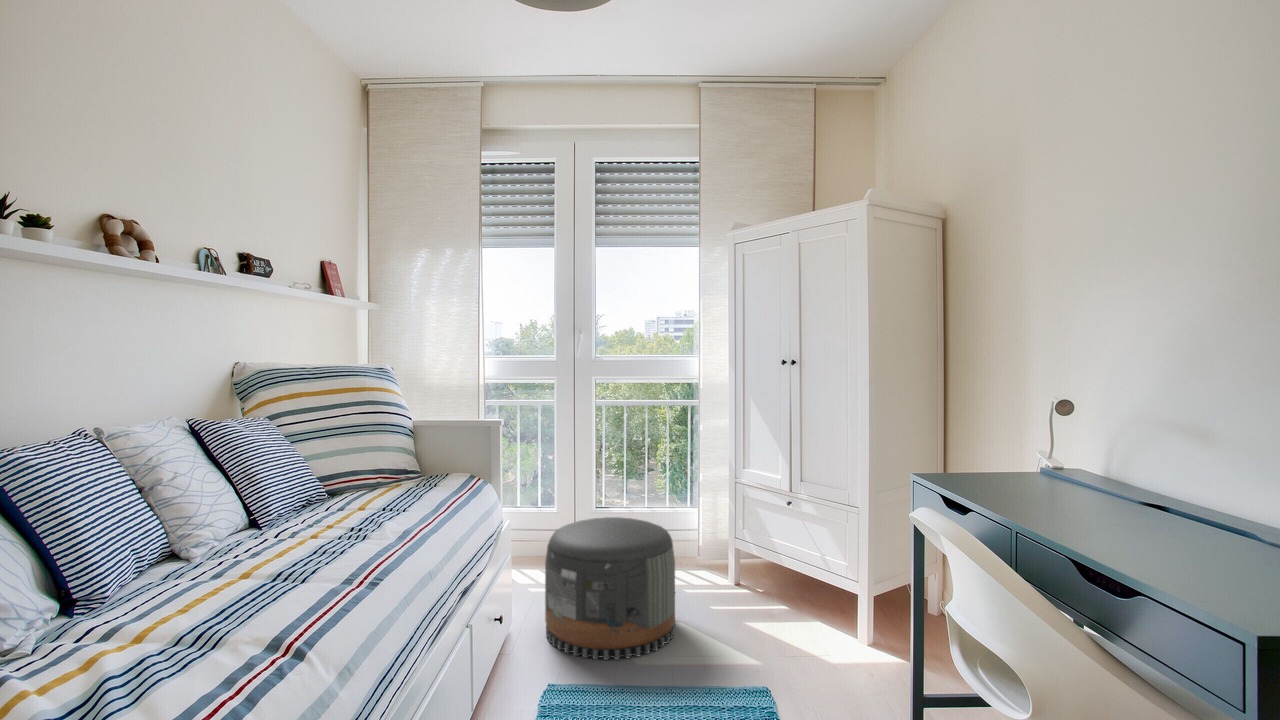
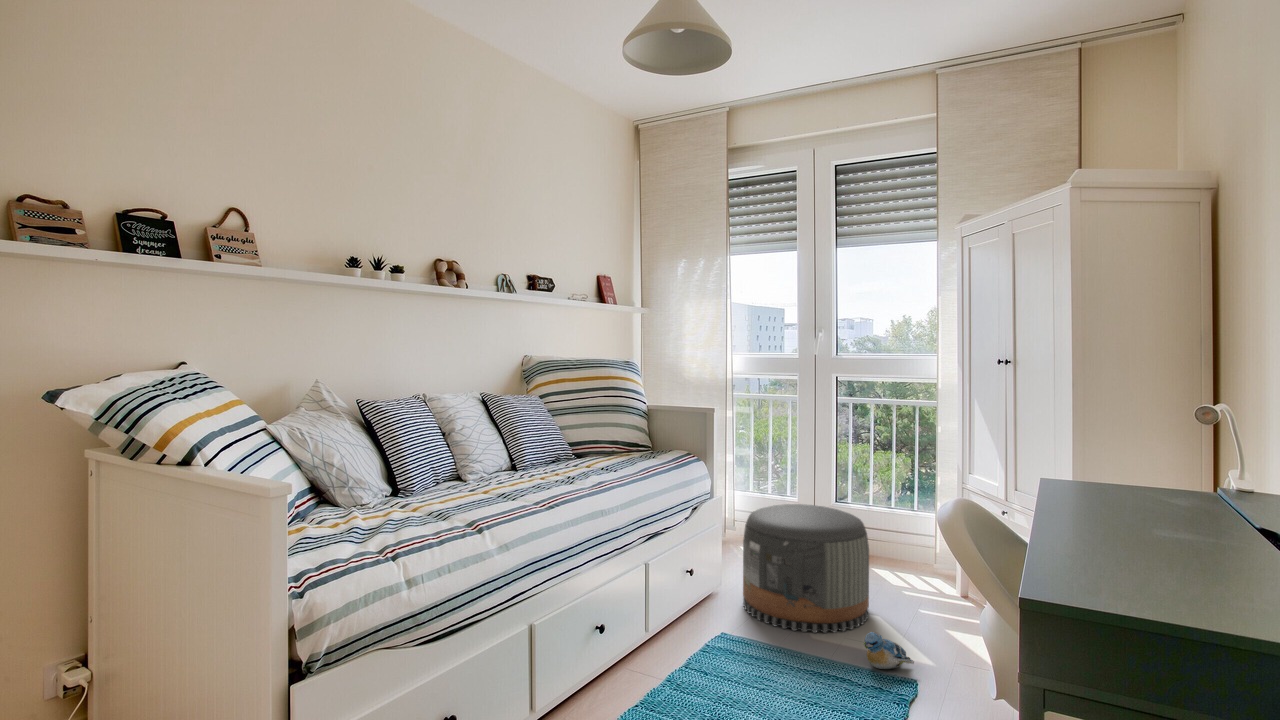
plush toy: none [707,646,750,682] -> present [864,632,914,669]

